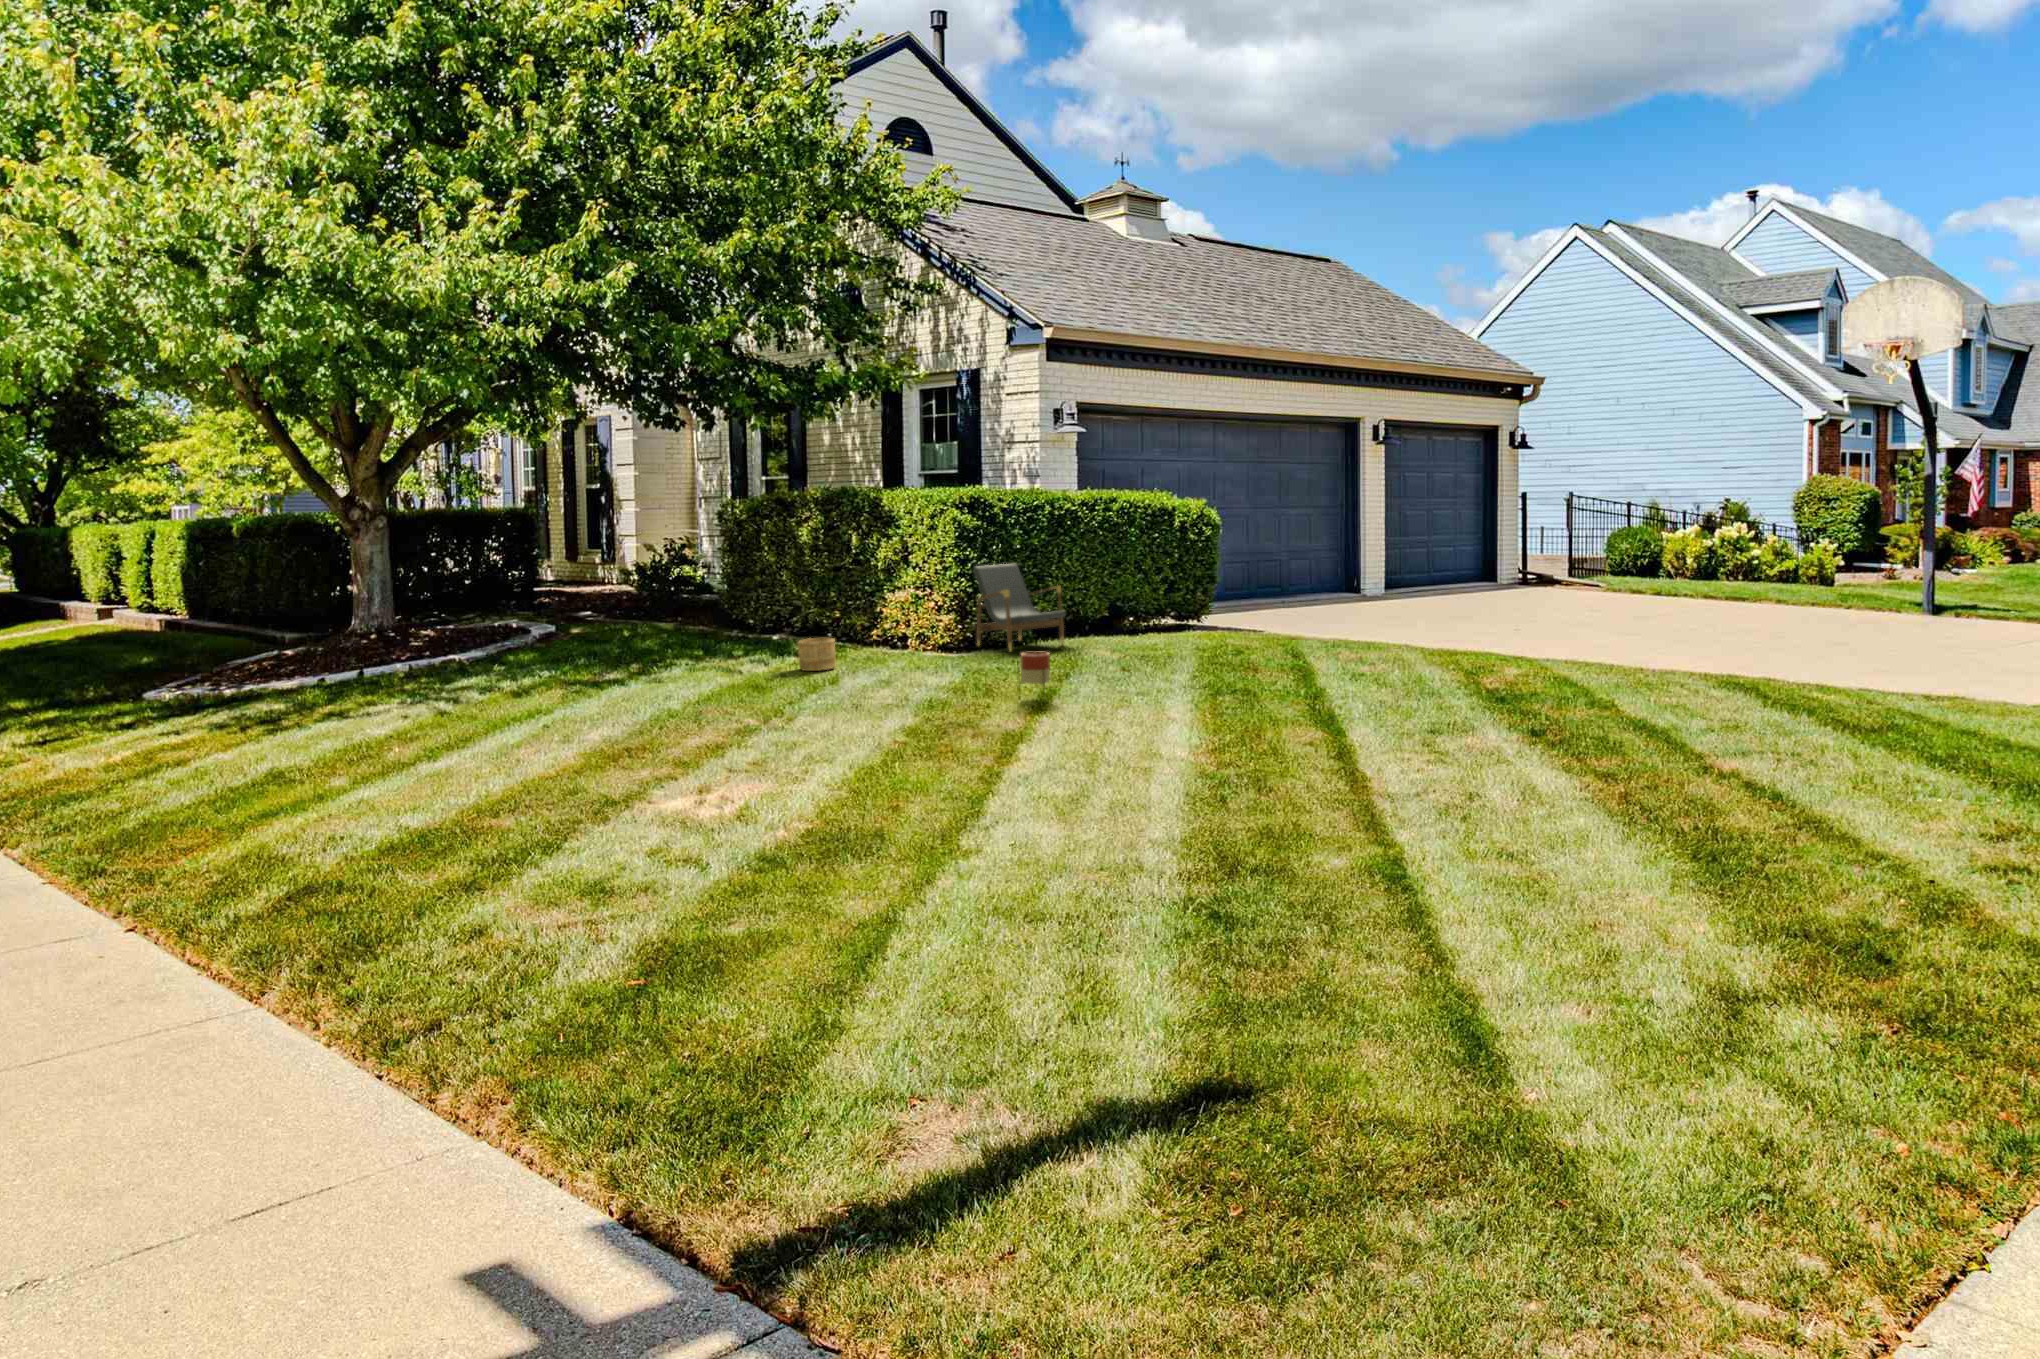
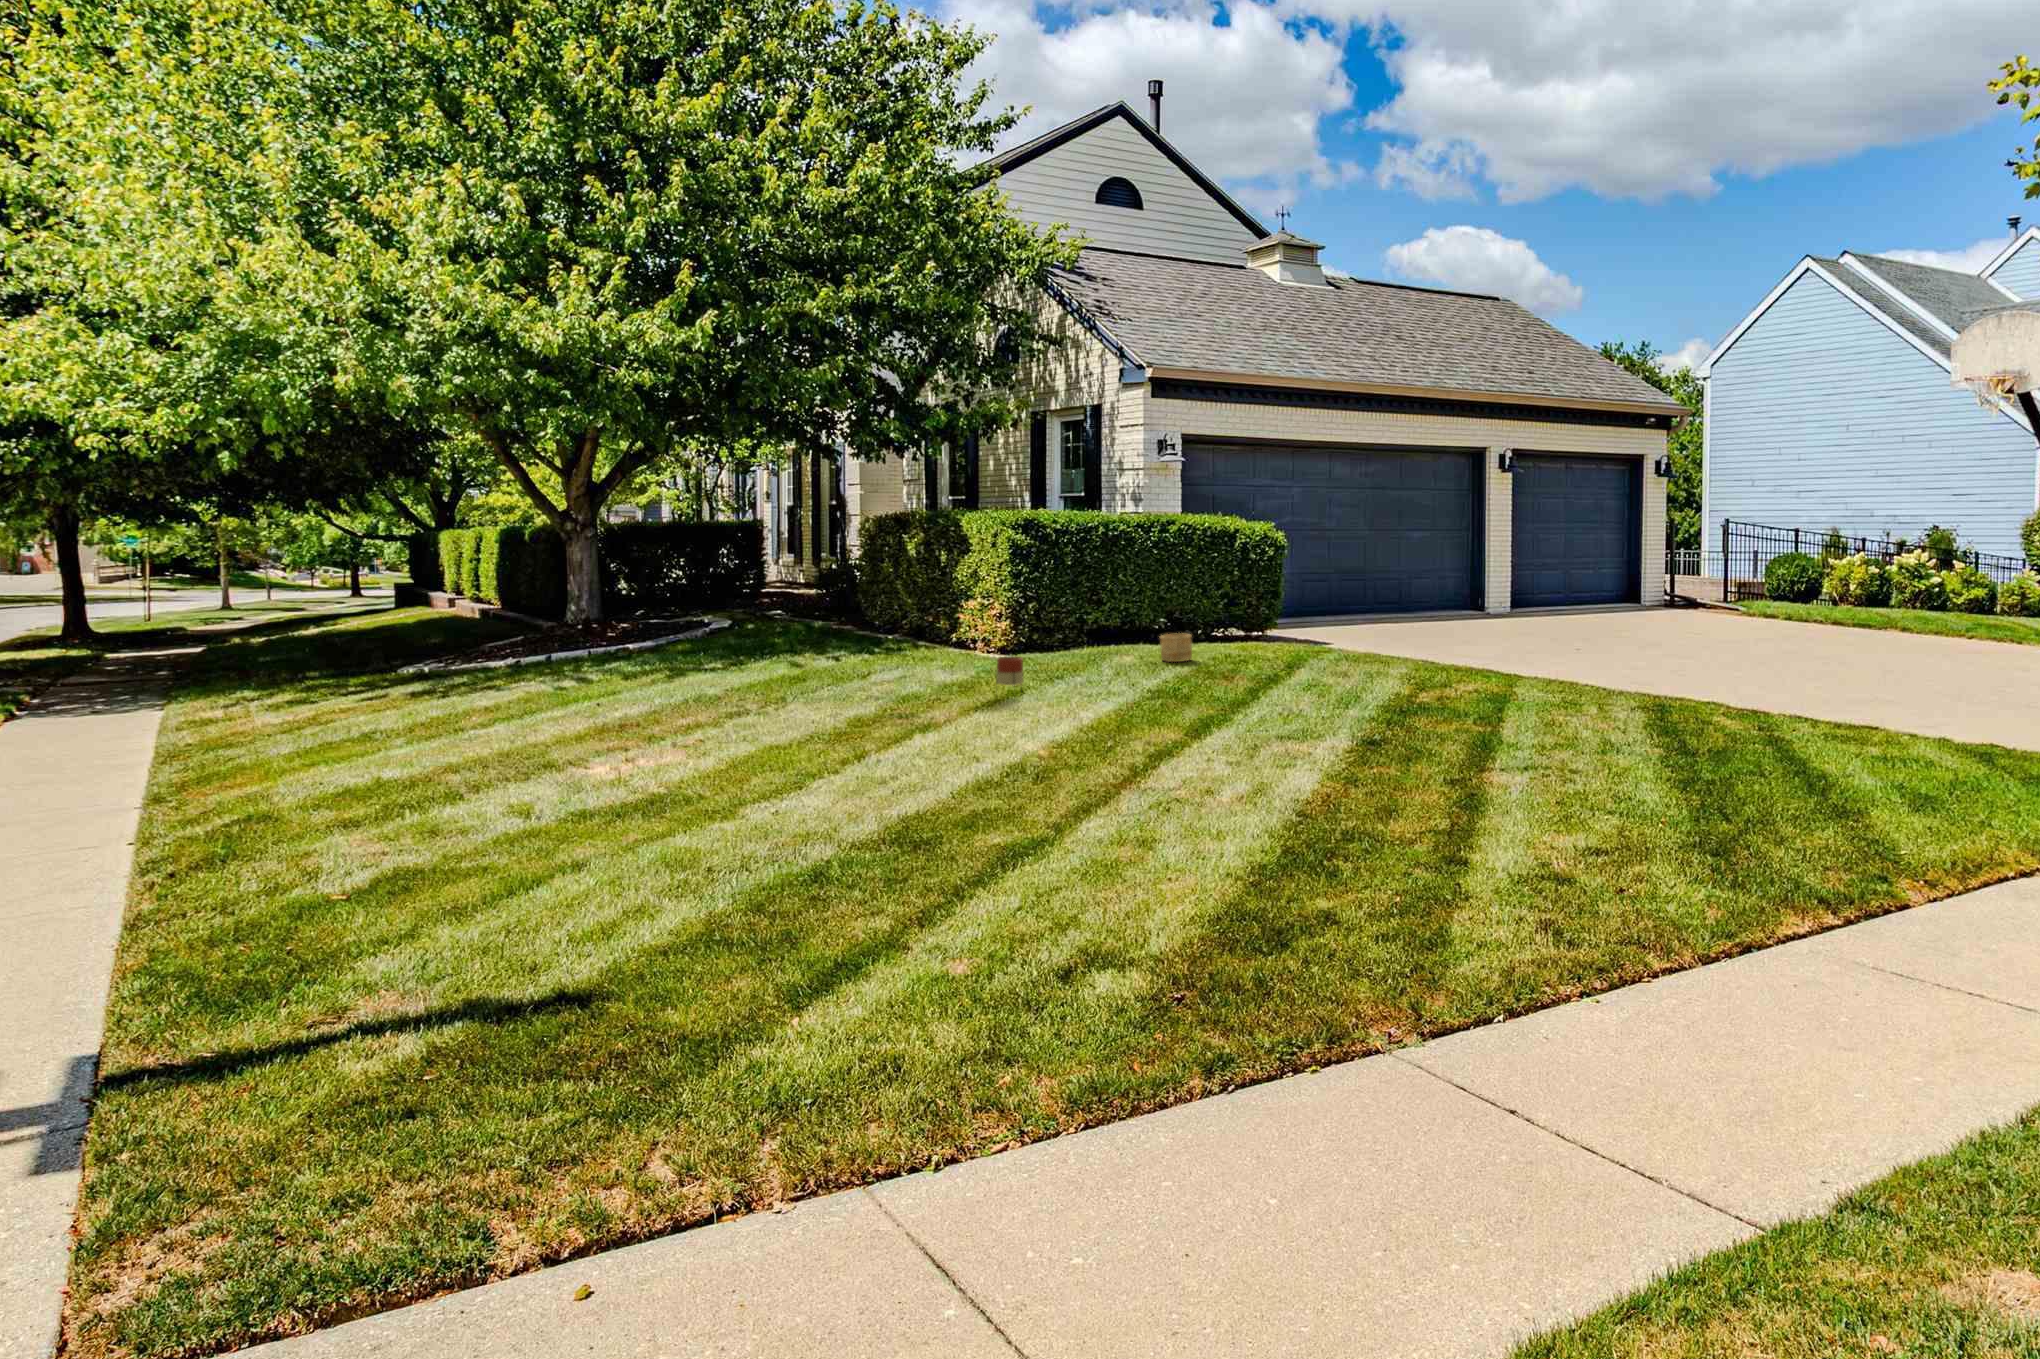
lounge chair: present [973,564,1066,652] -> none [1029,578,1105,657]
wooden bucket: present [797,638,835,671] -> present [1160,633,1192,662]

